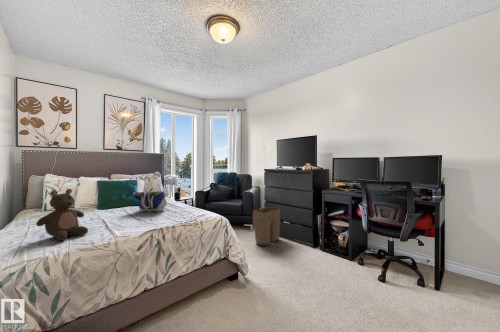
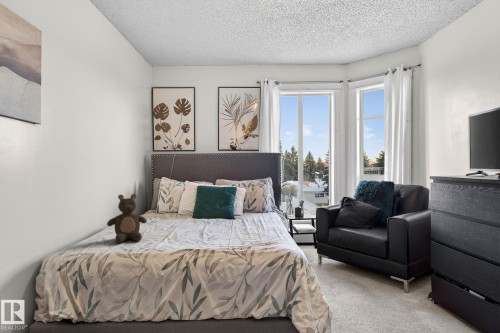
tote bag: present [133,191,167,211] -> none [208,202,243,229]
laundry basket: present [253,207,280,246] -> none [385,252,449,323]

